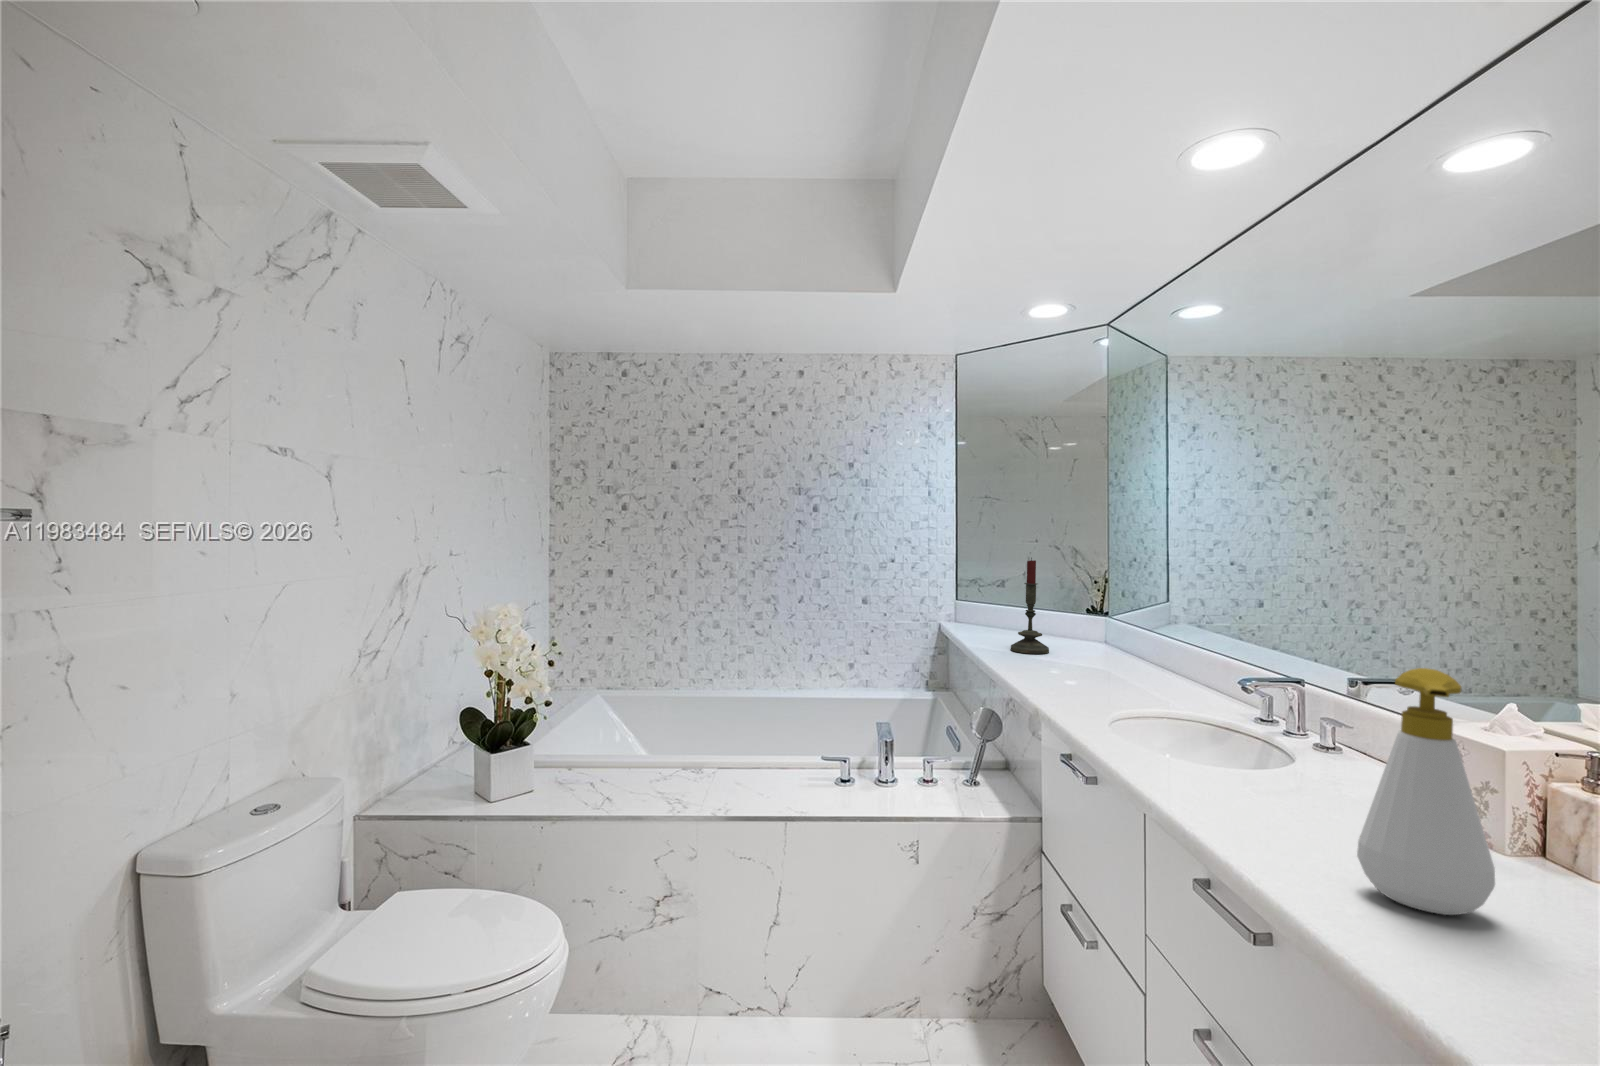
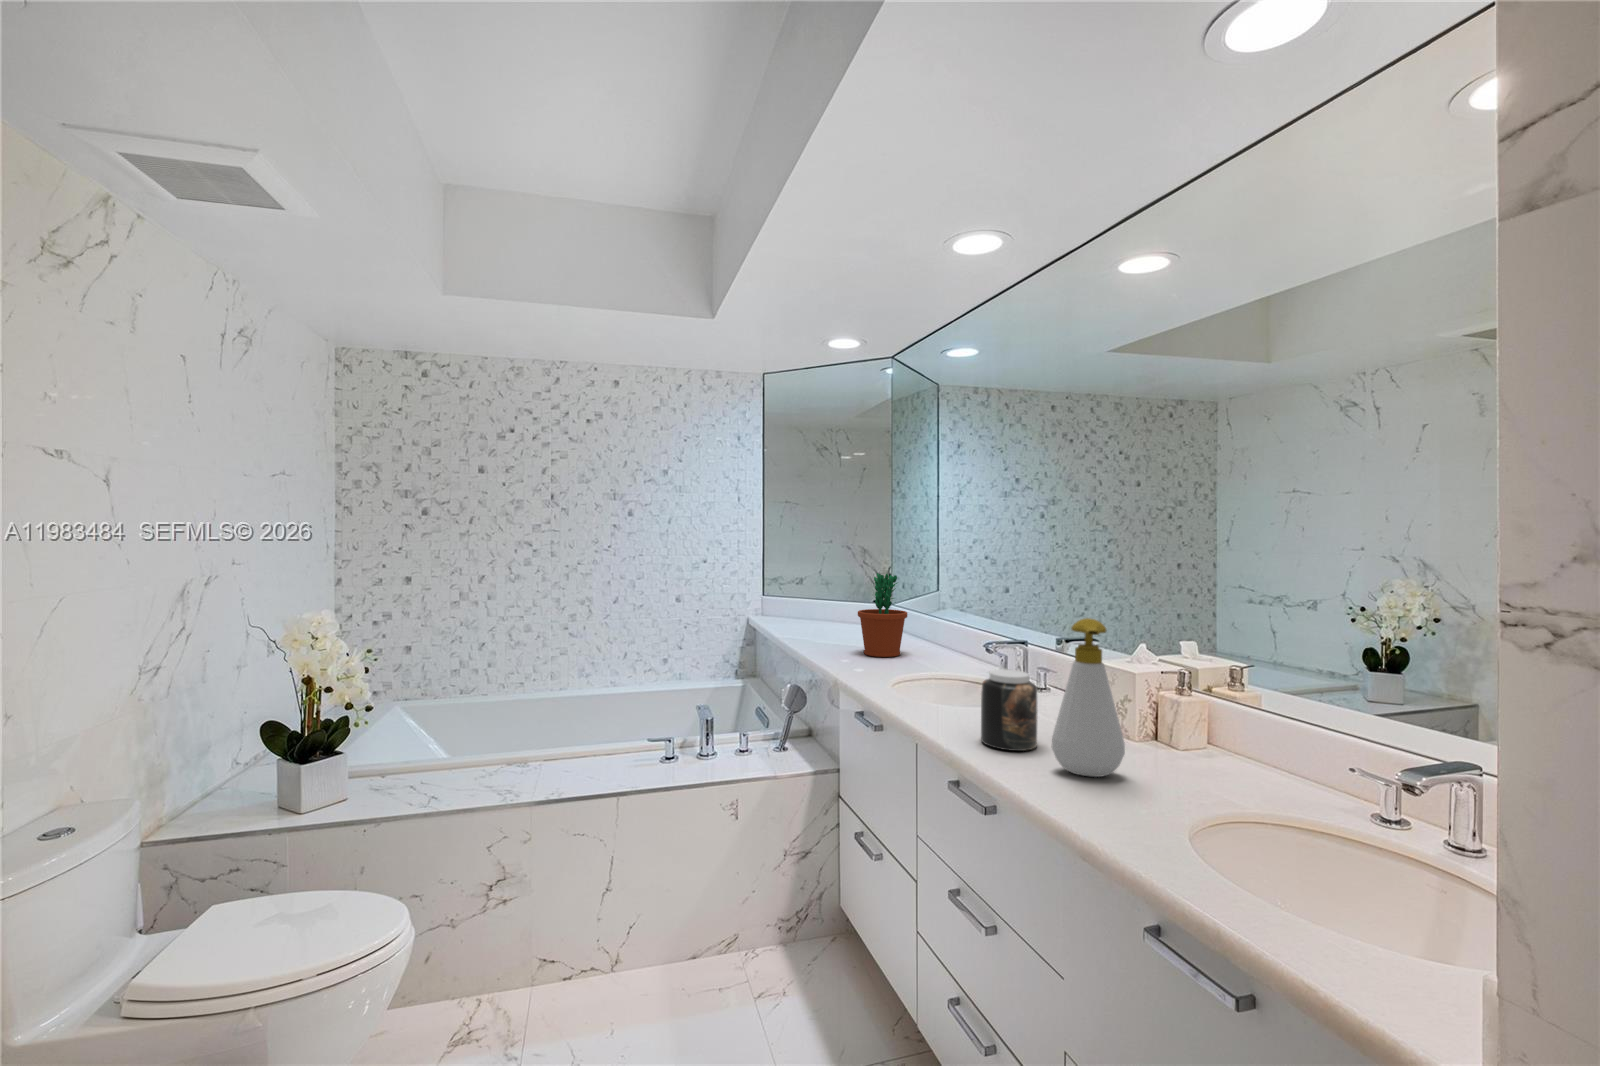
candle: present [1011,558,1049,654] -> none [810,555,842,638]
flower pot: none [1067,582,1132,684] -> present [858,573,907,657]
jar: none [1236,726,1329,849] -> present [981,669,1037,751]

